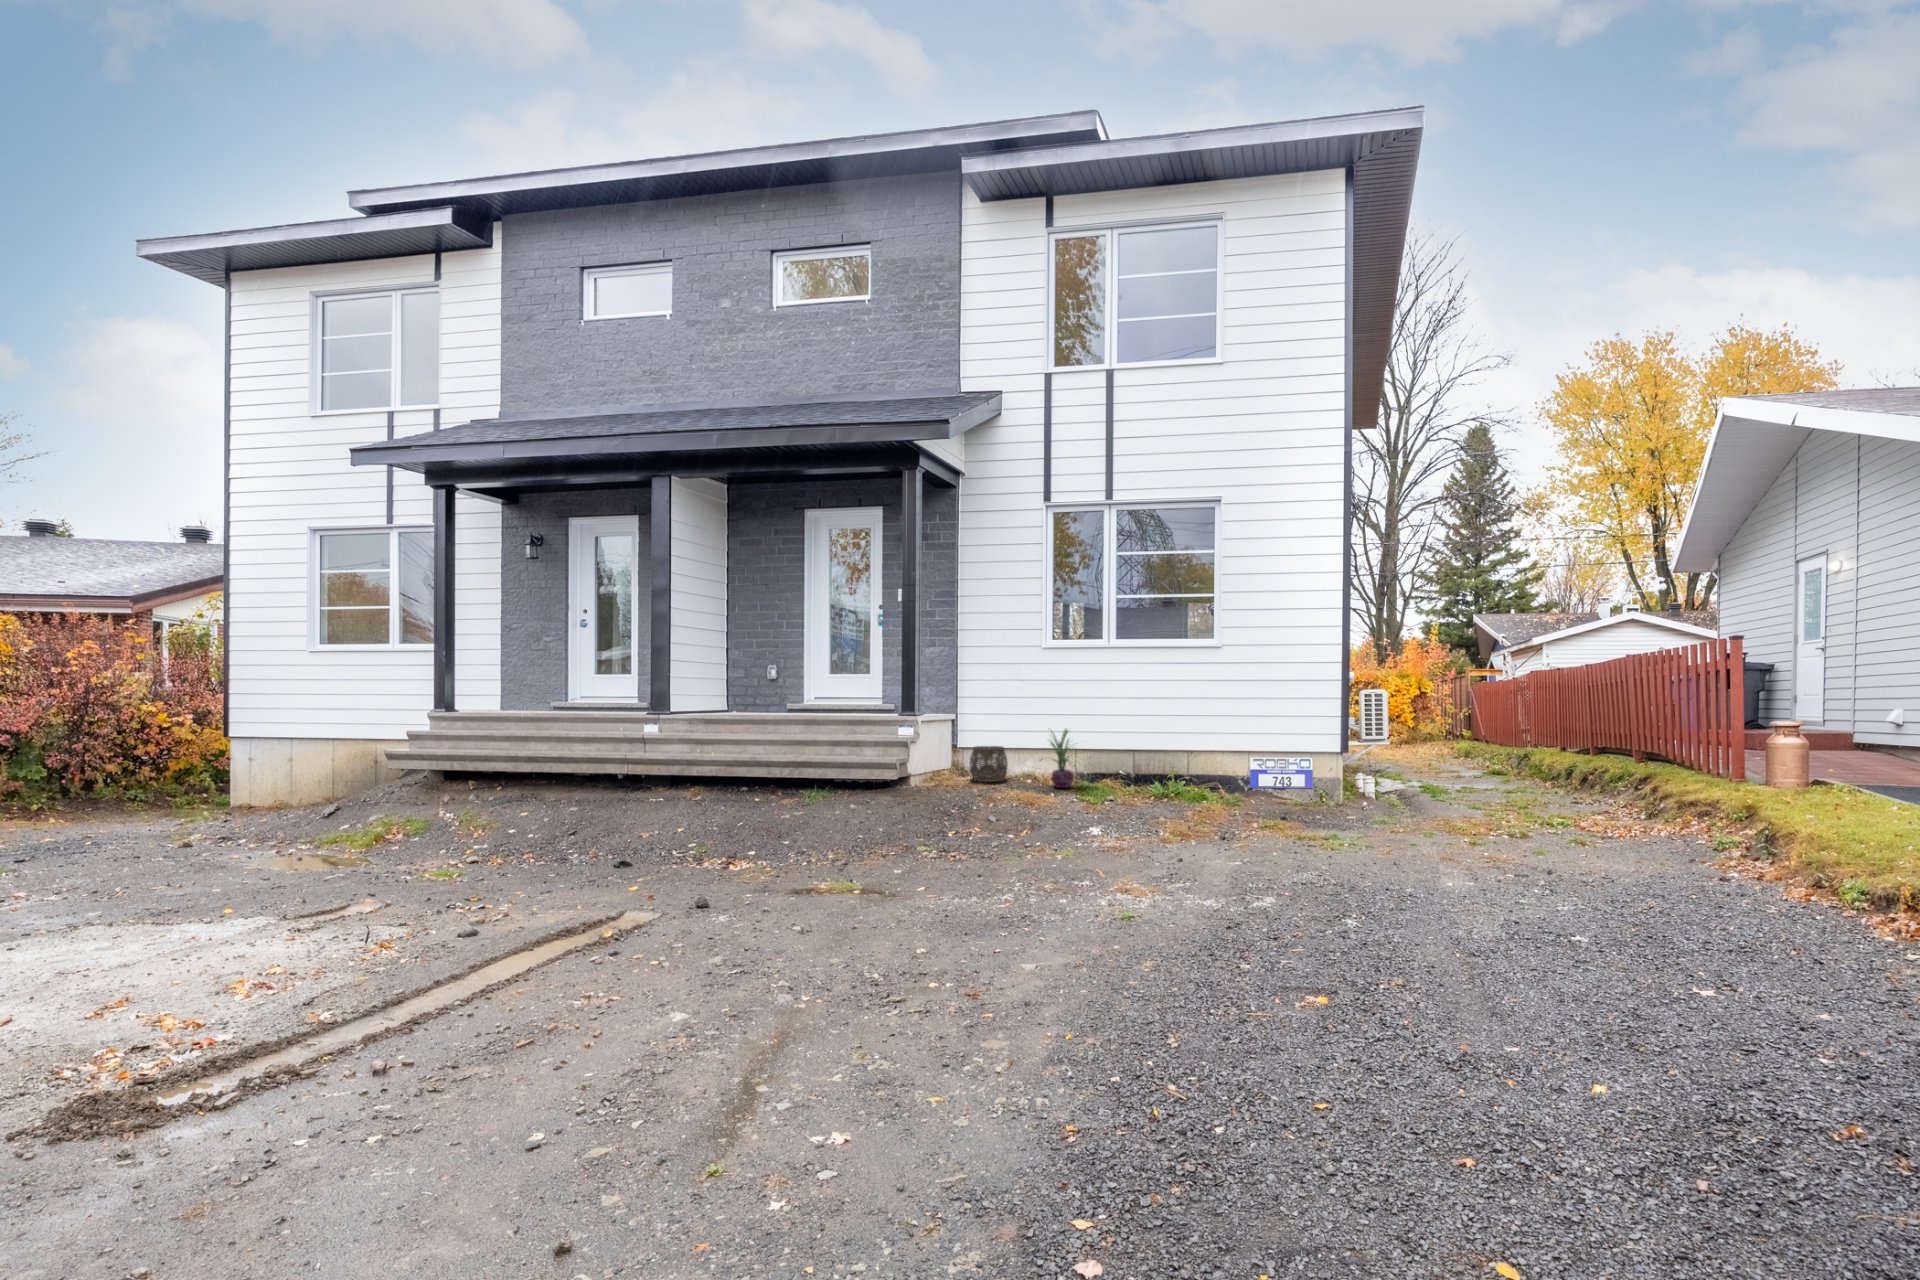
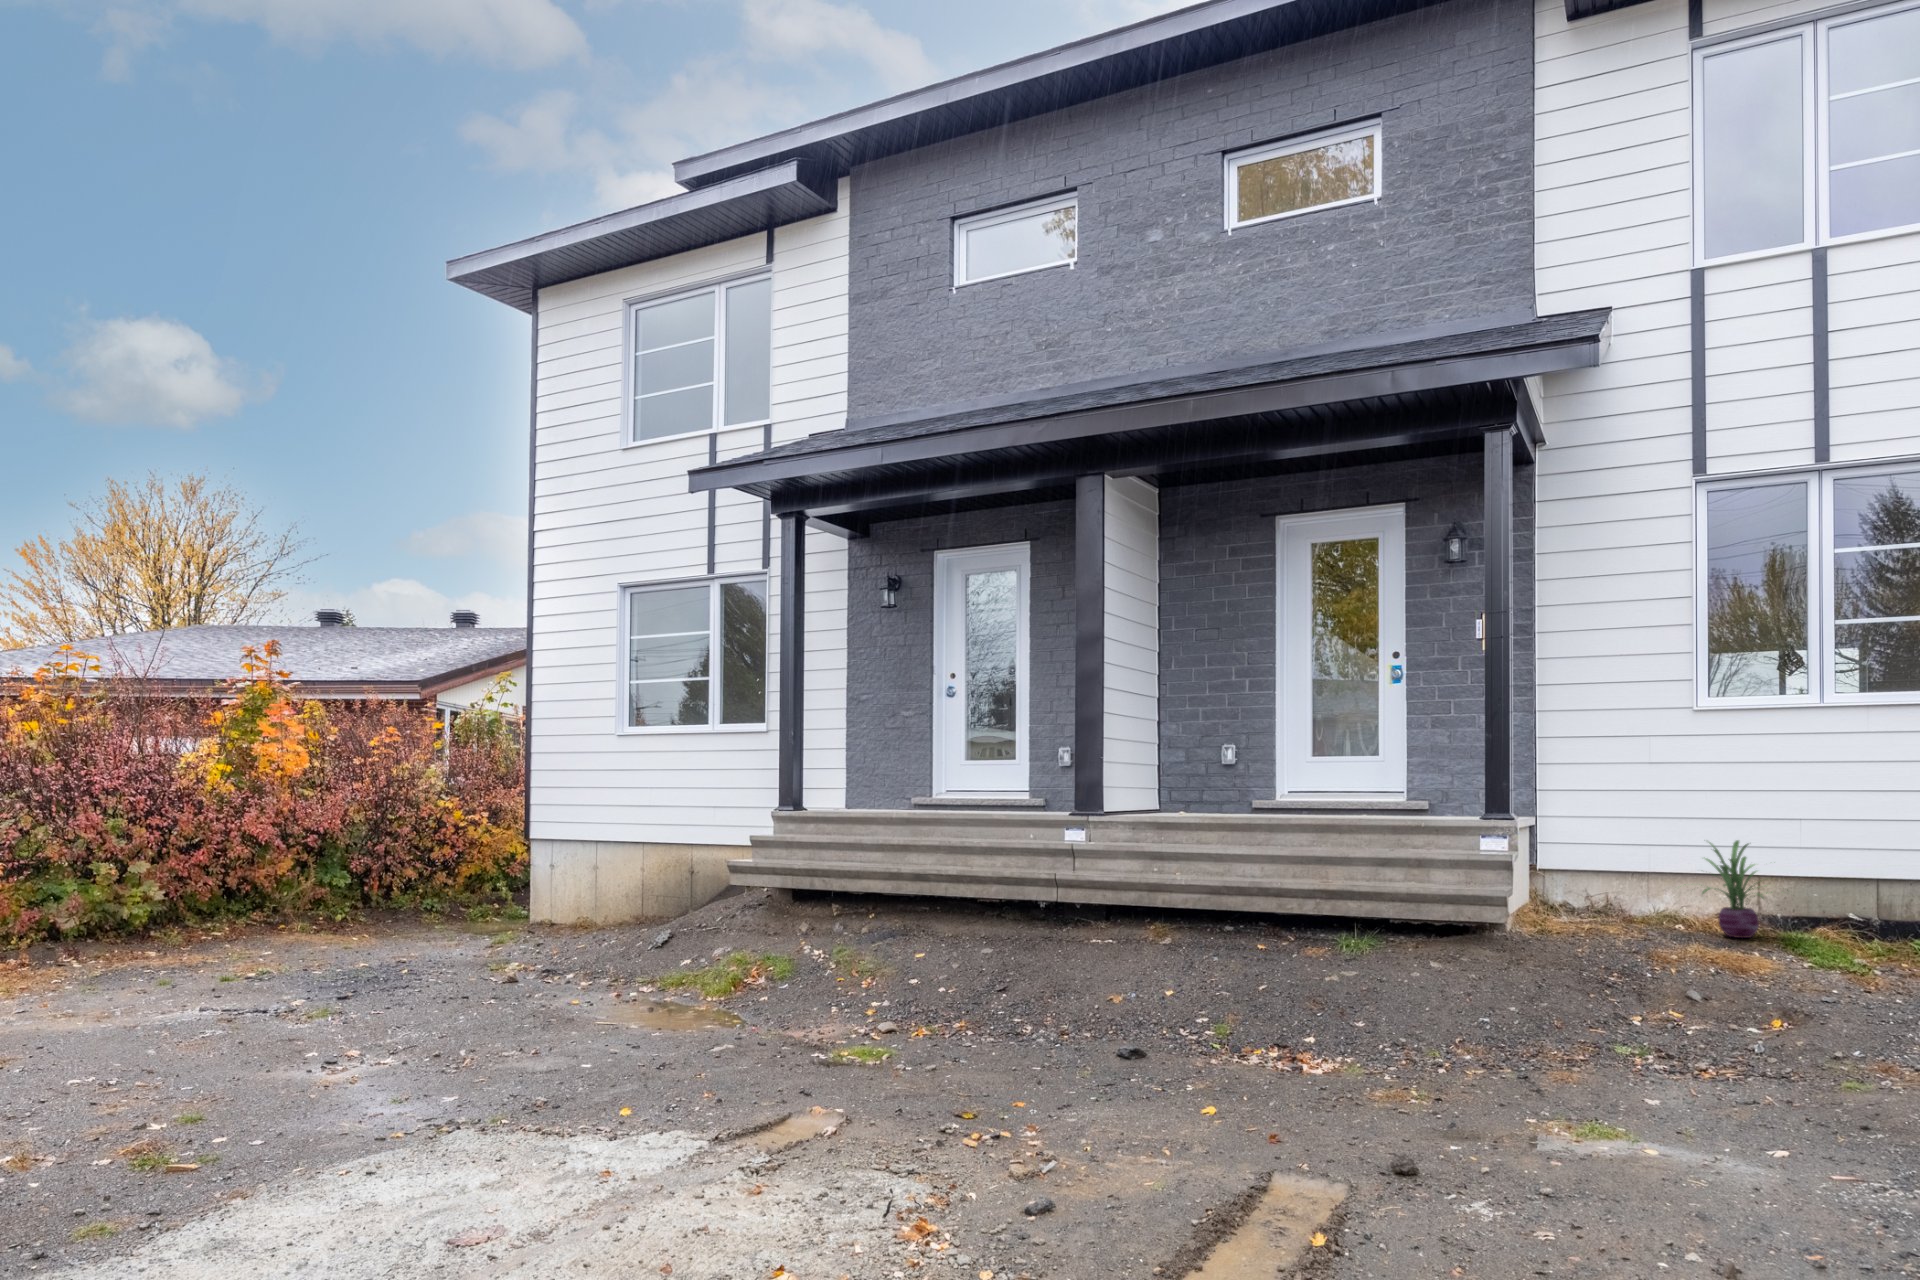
woven basket: present [969,746,1008,782] -> none [1563,866,1631,924]

